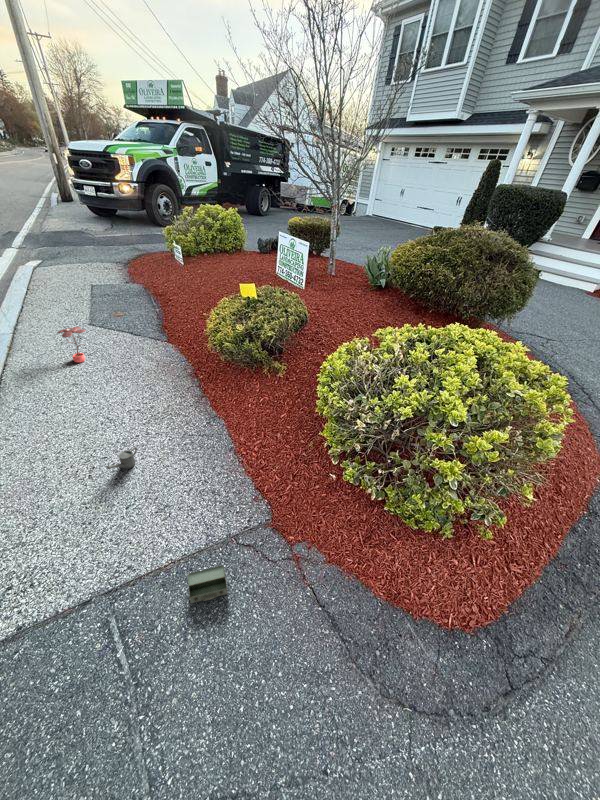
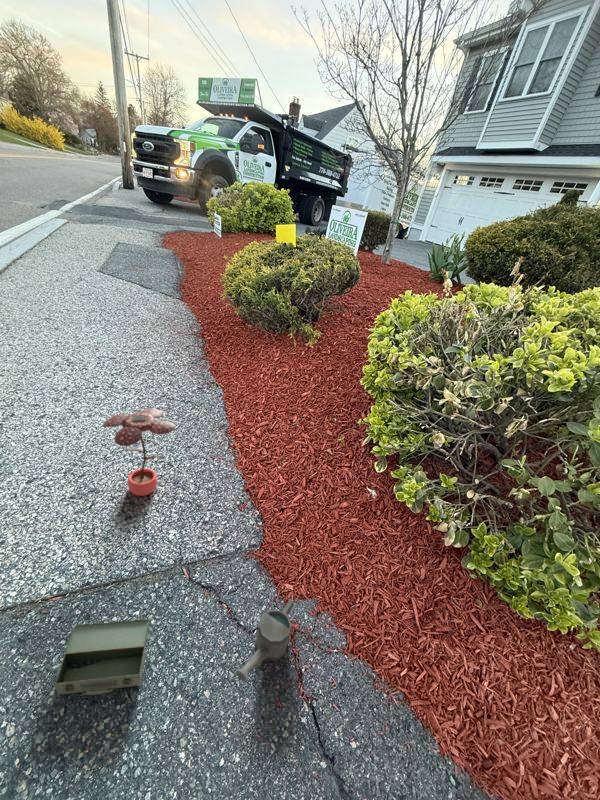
potted plant: present [58,327,85,362] -> present [103,408,175,496]
watering can: present [106,447,137,470] -> present [236,599,294,682]

